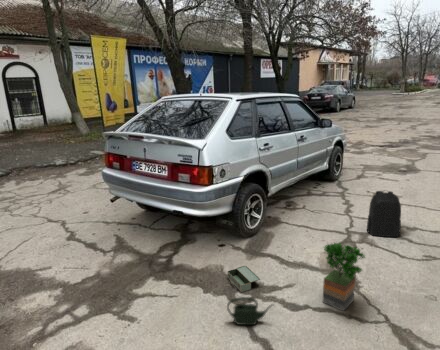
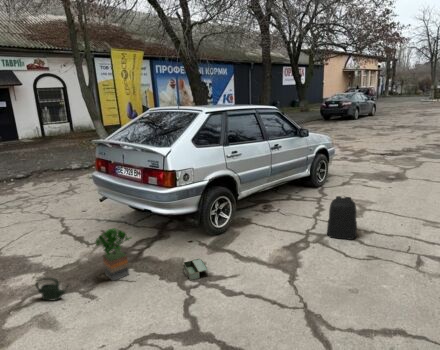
potted tree: present [323,243,365,311] -> present [96,228,131,281]
watering can: present [227,297,273,325] -> present [35,278,66,301]

